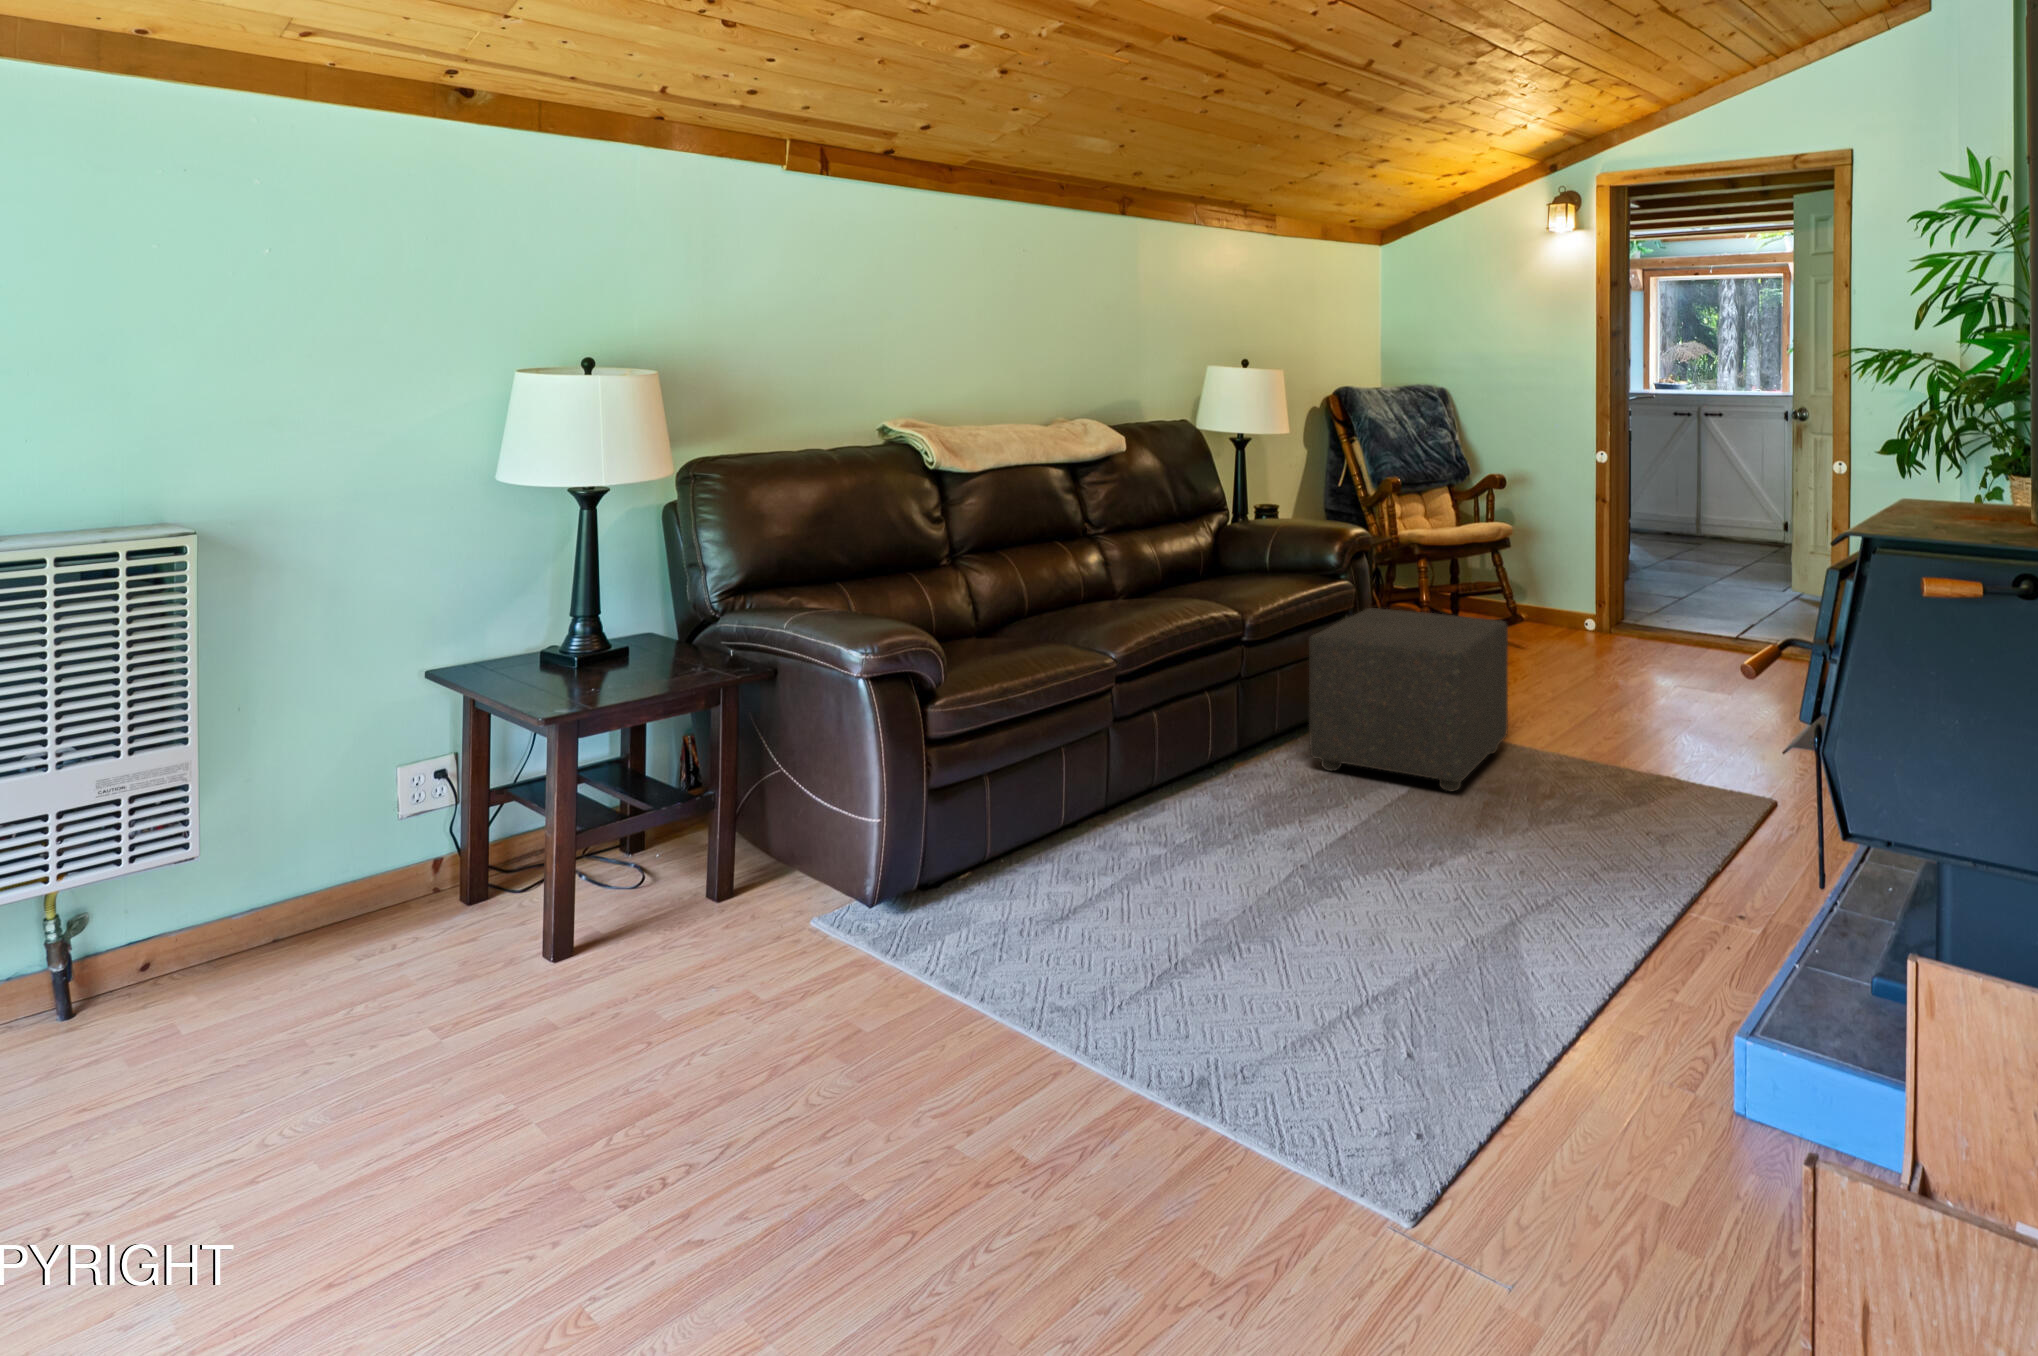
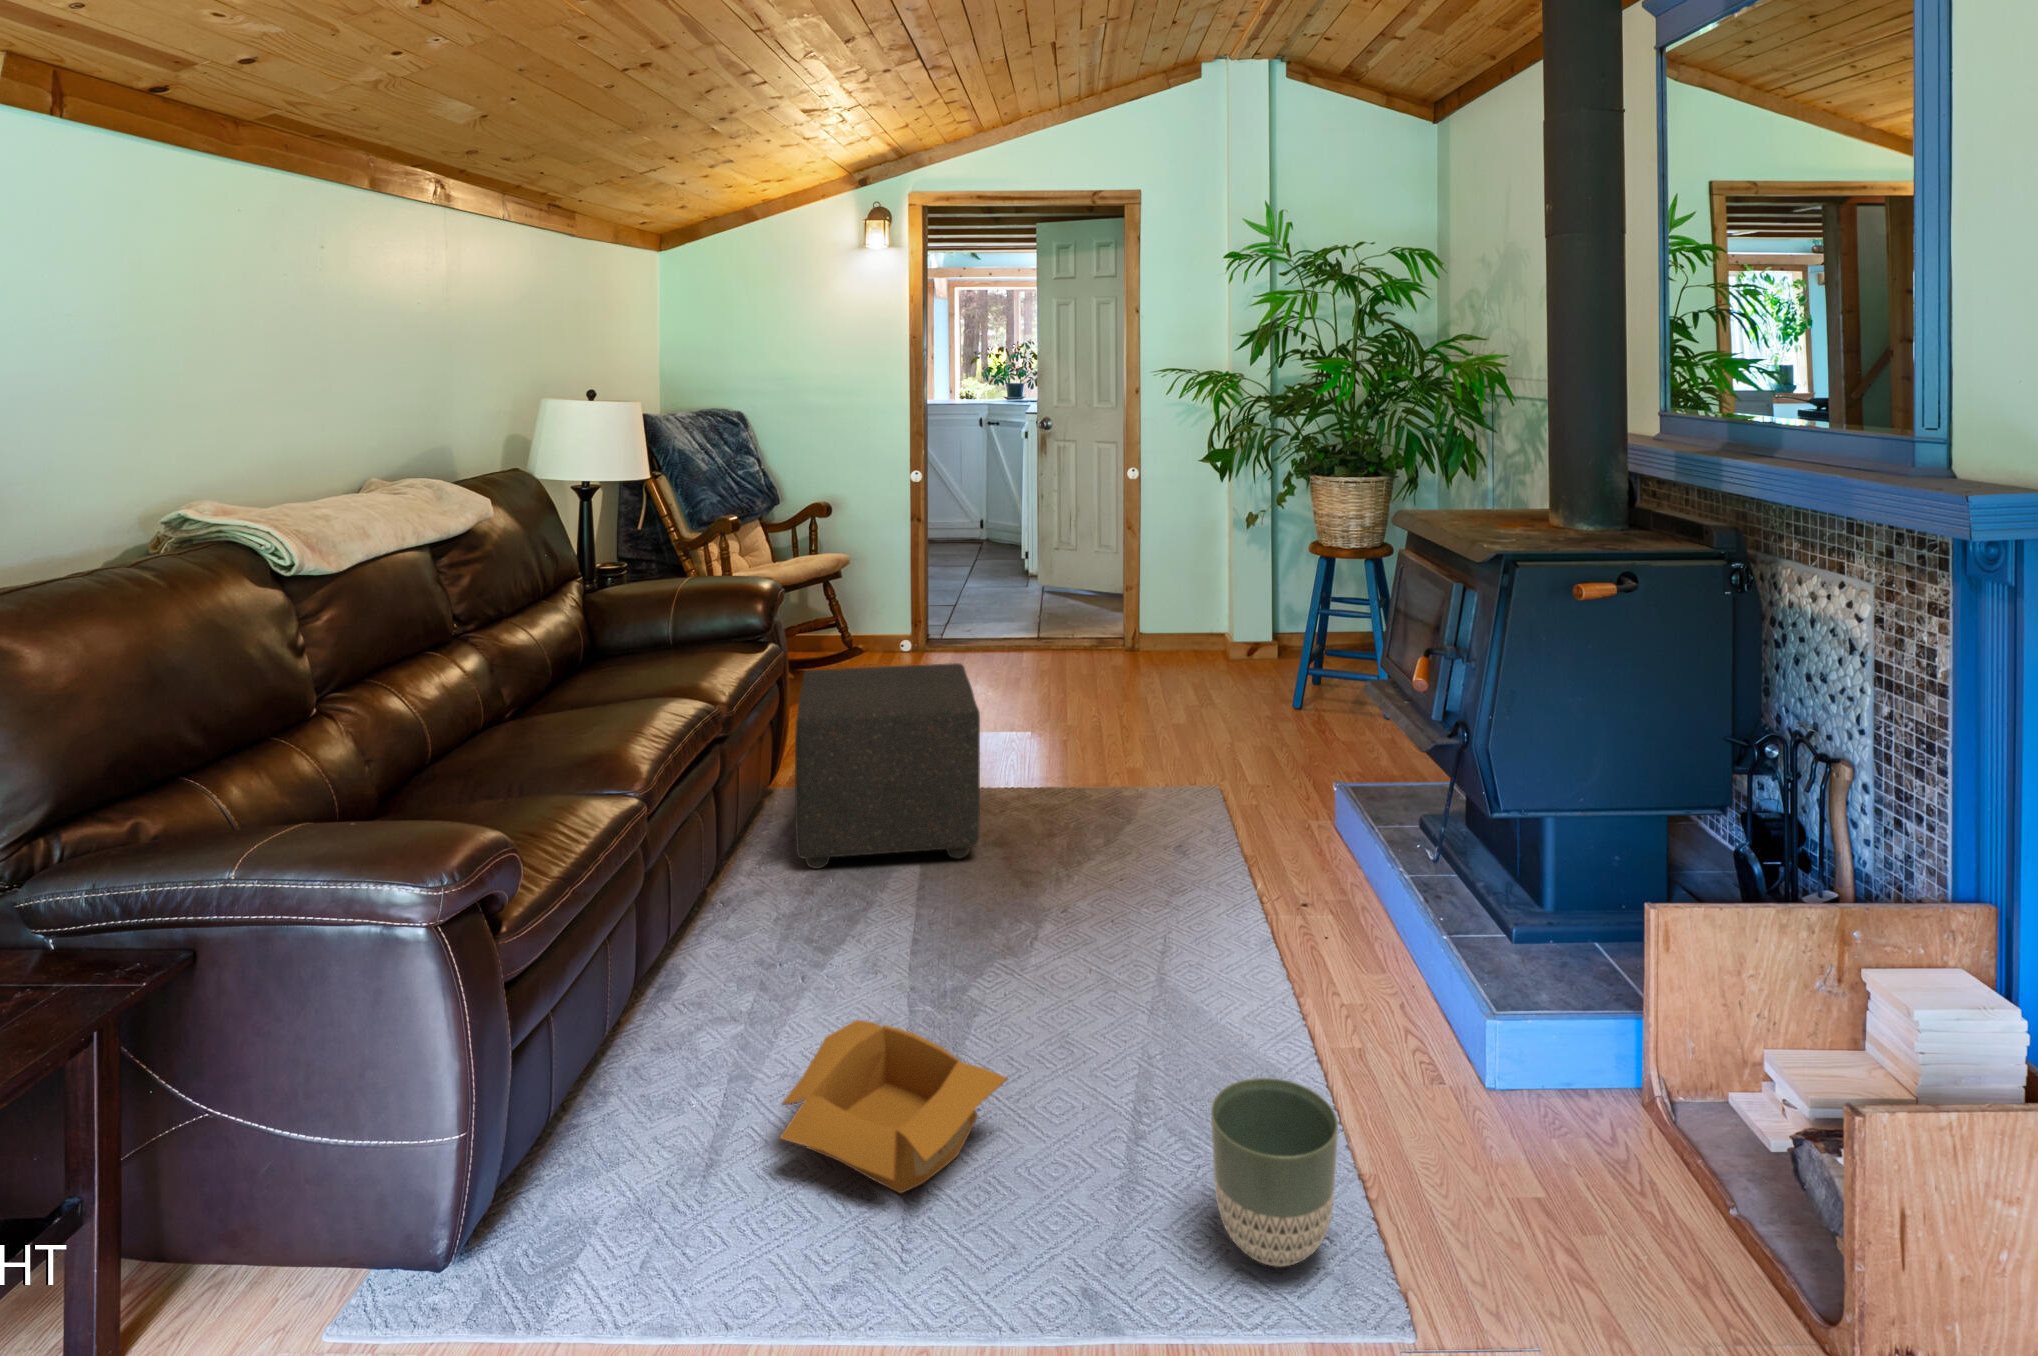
cardboard box: none [1099,849,1272,968] -> present [780,1020,1008,1193]
planter: none [1324,955,1439,1116] -> present [1211,1078,1338,1267]

